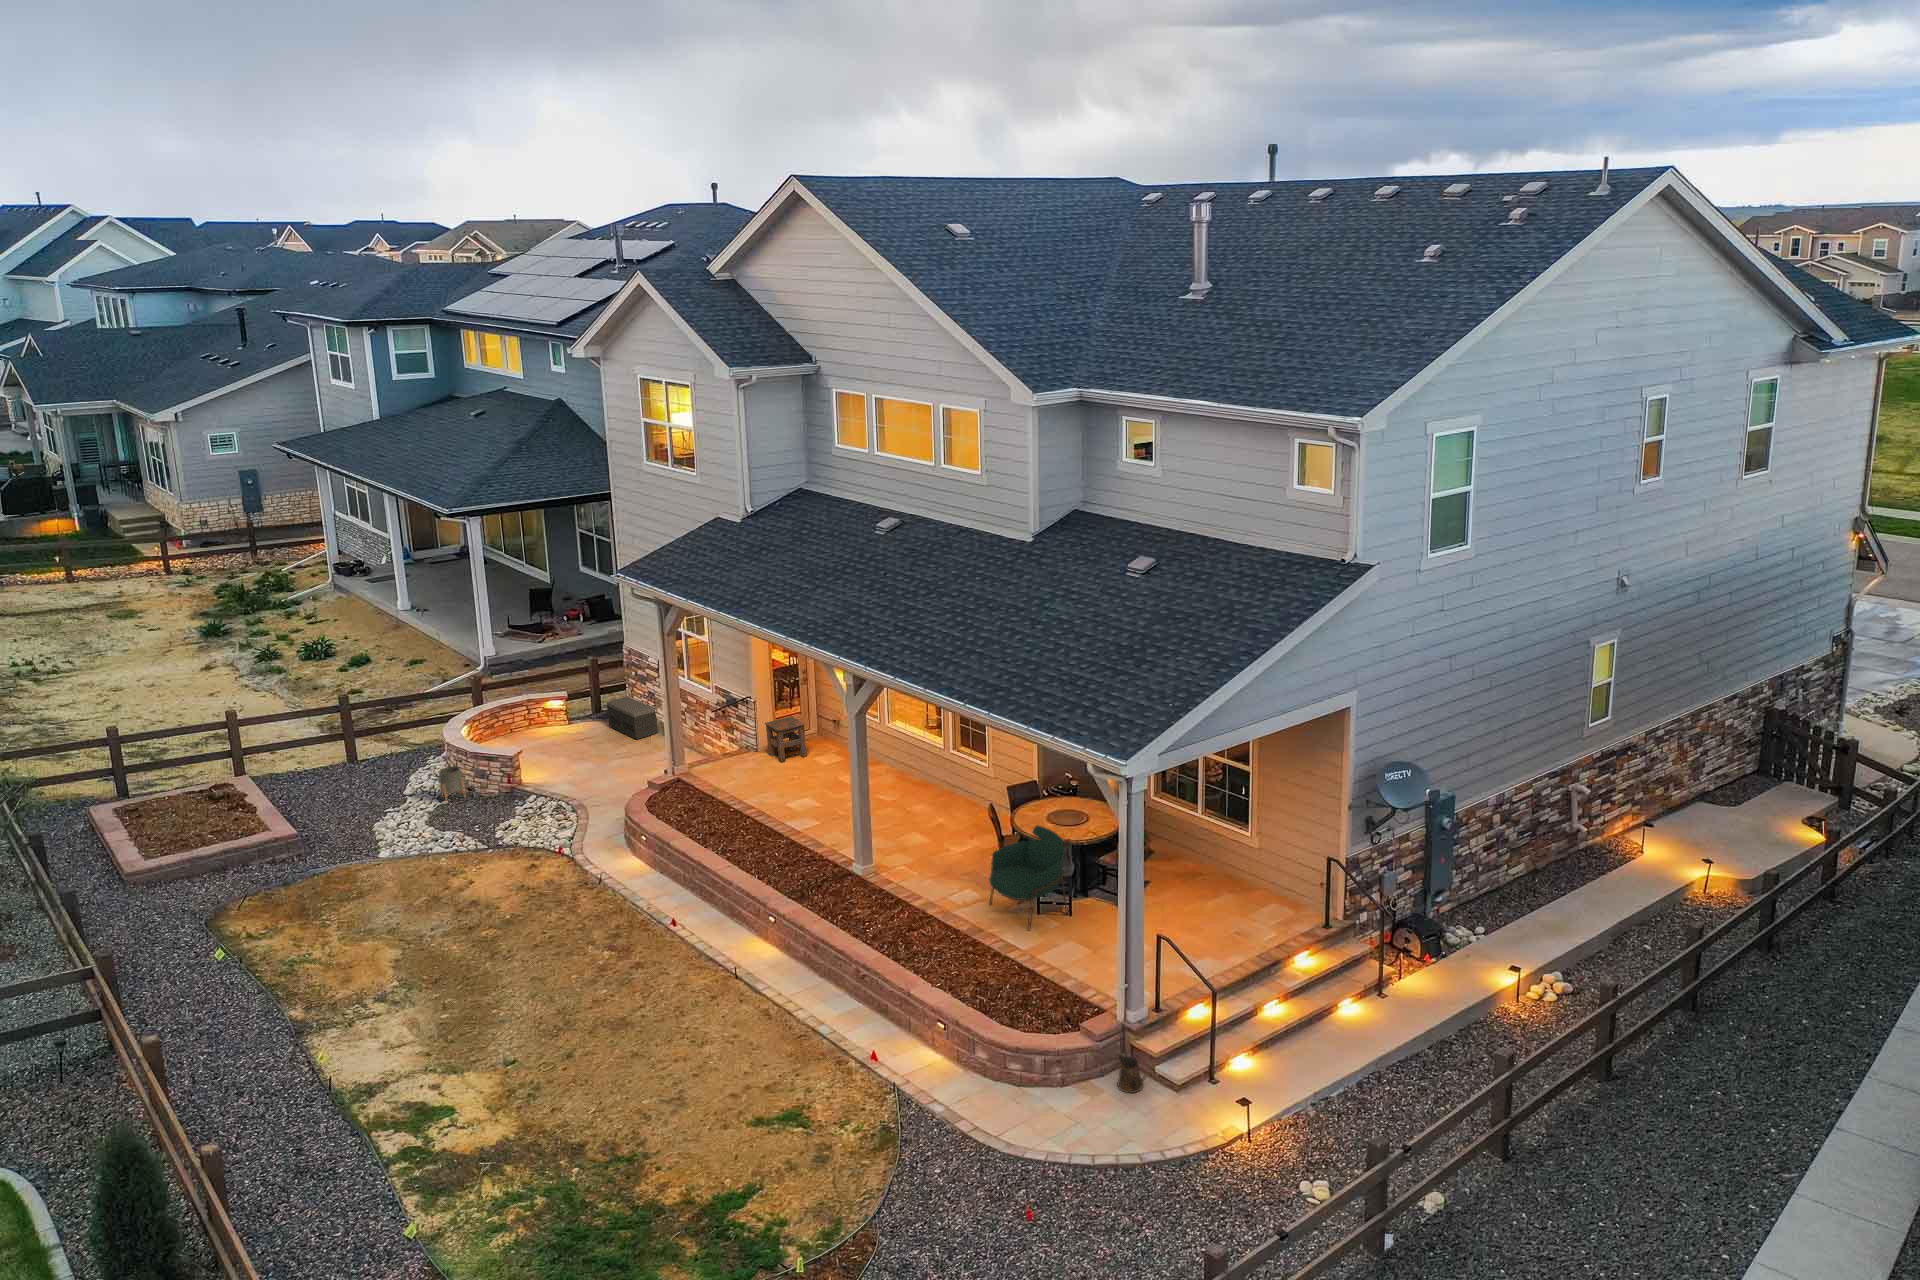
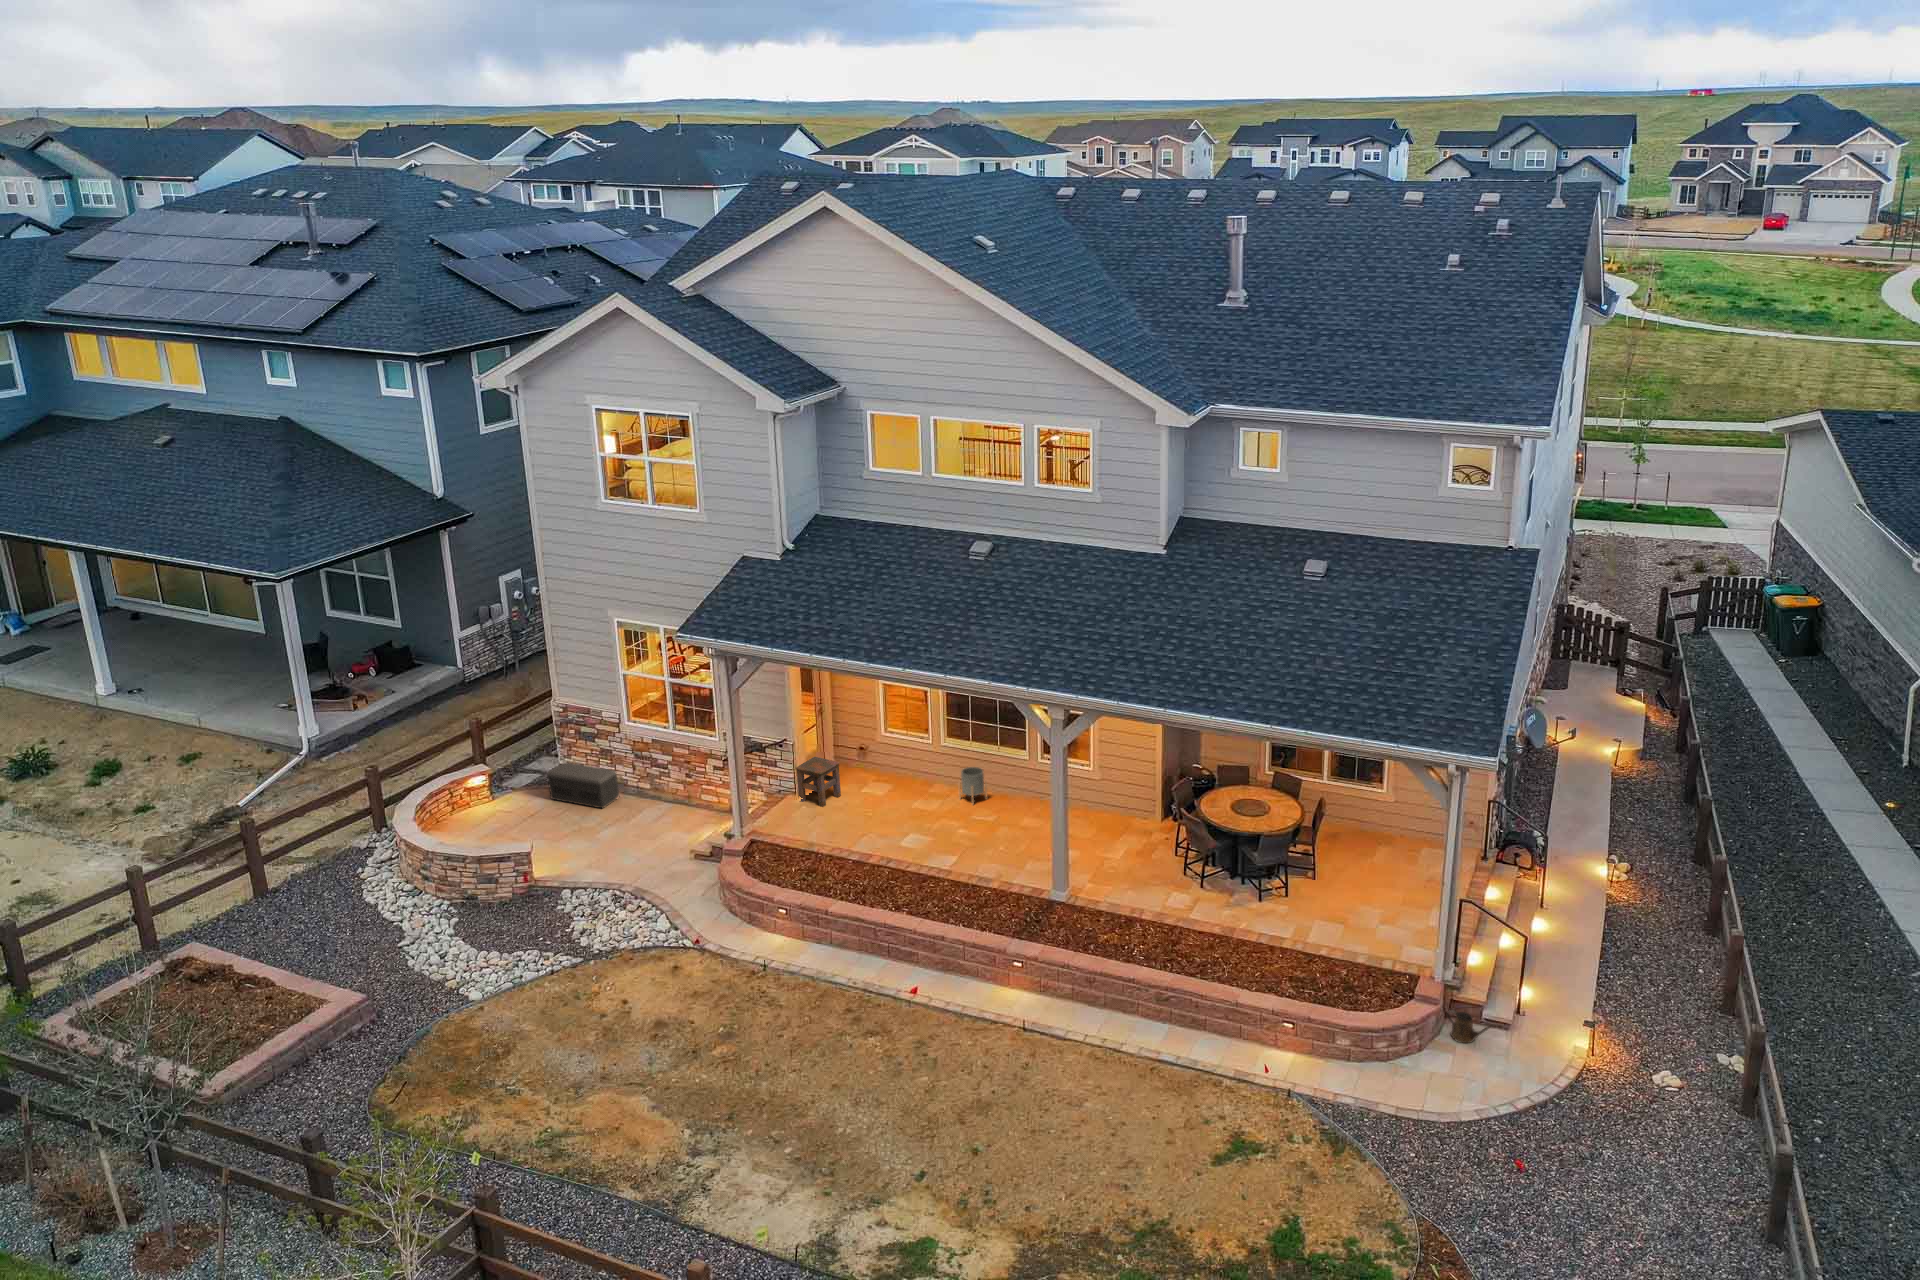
planter: present [438,766,465,801] -> present [959,767,987,804]
armchair: present [989,825,1068,930] -> none [1194,825,1270,924]

